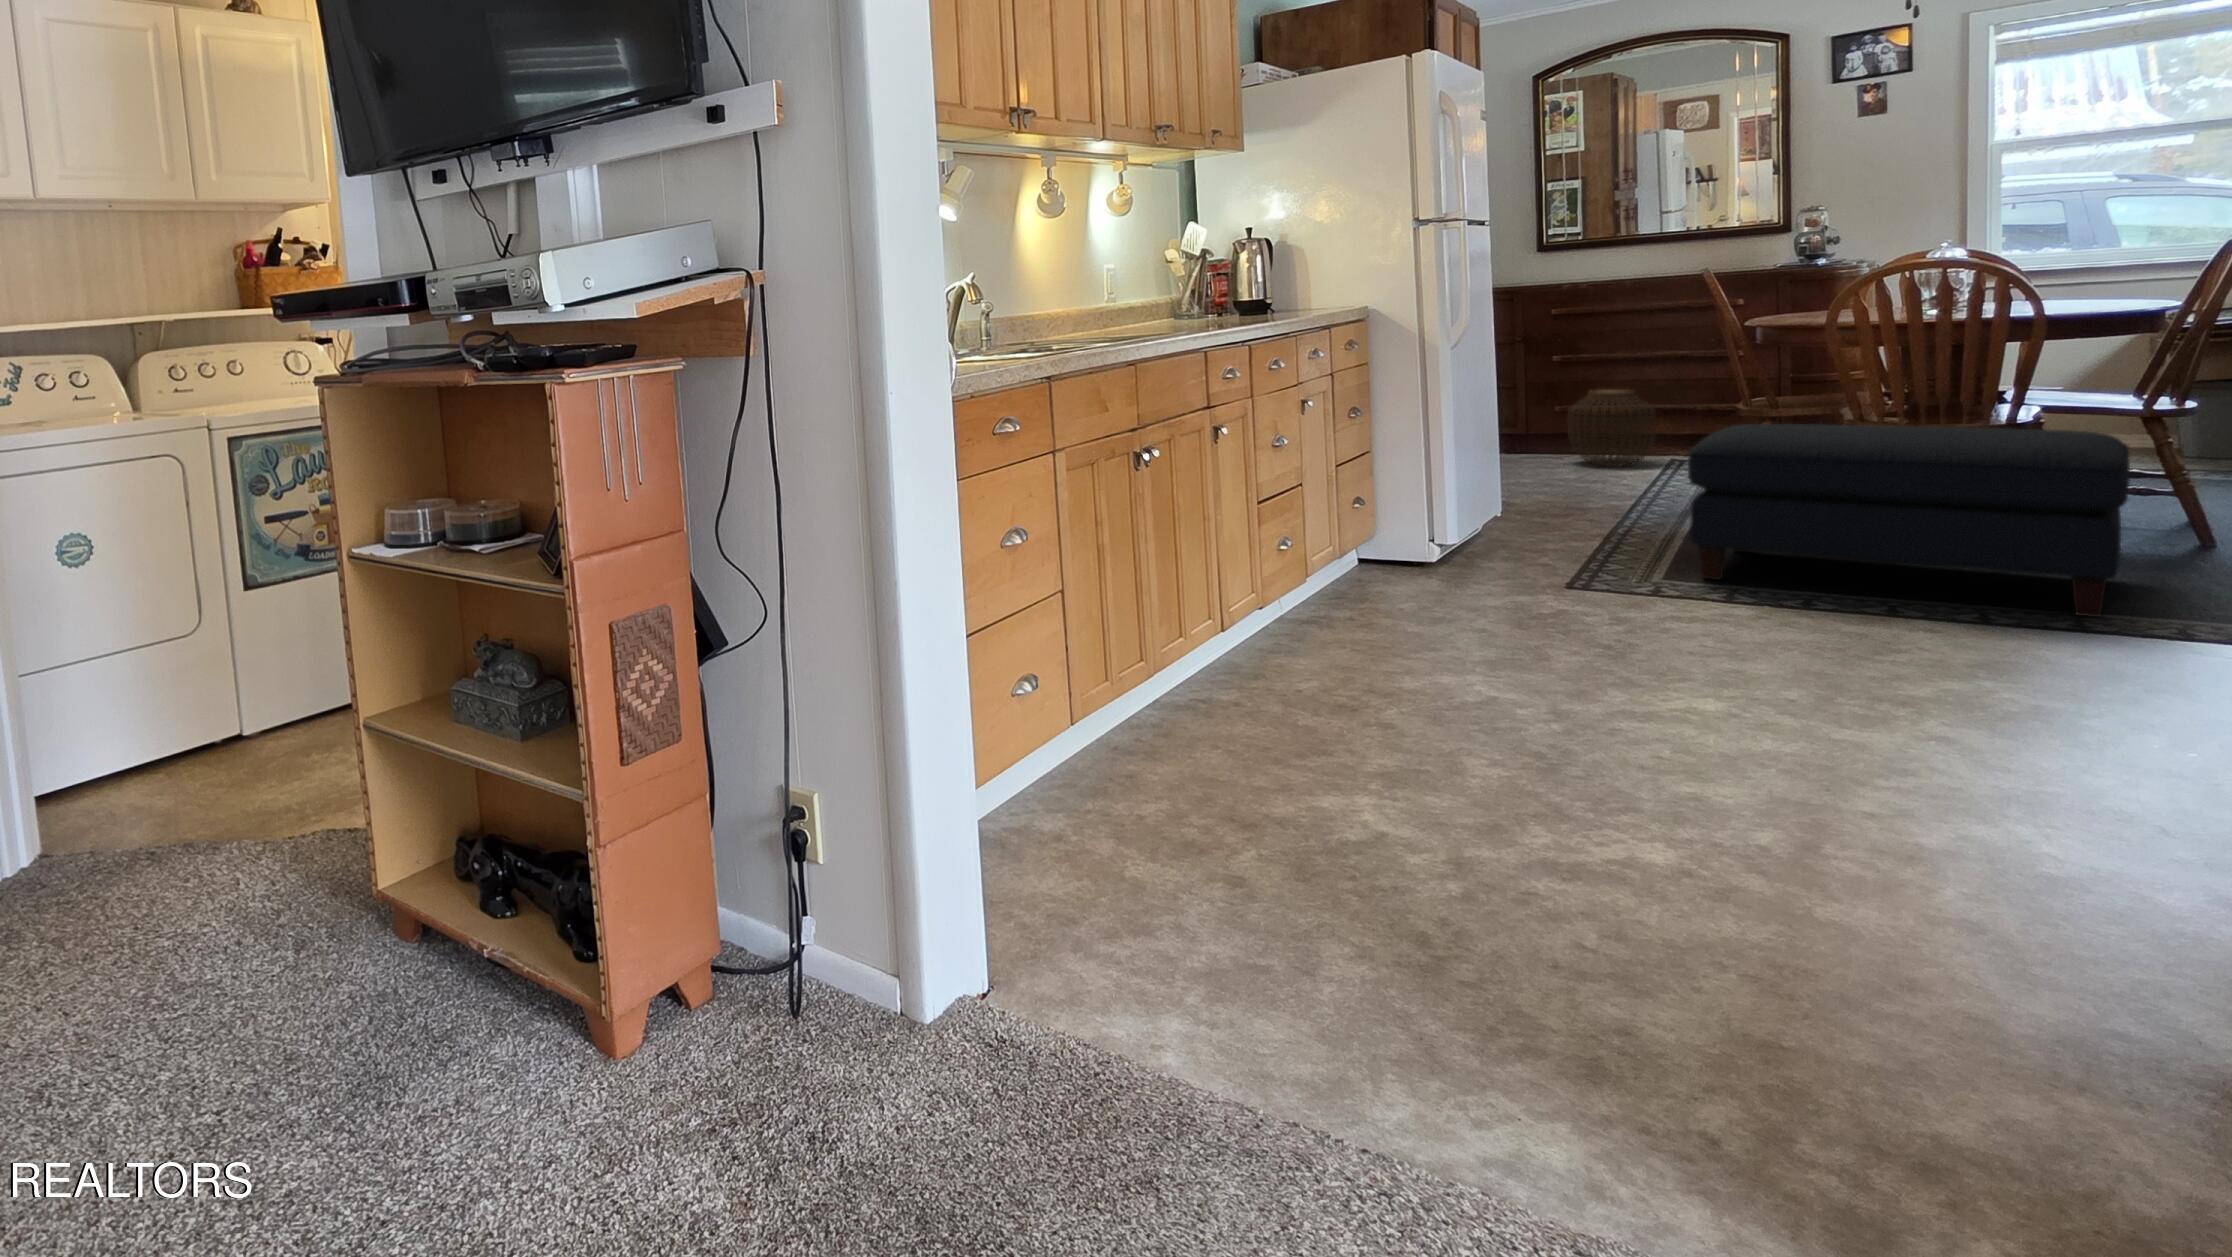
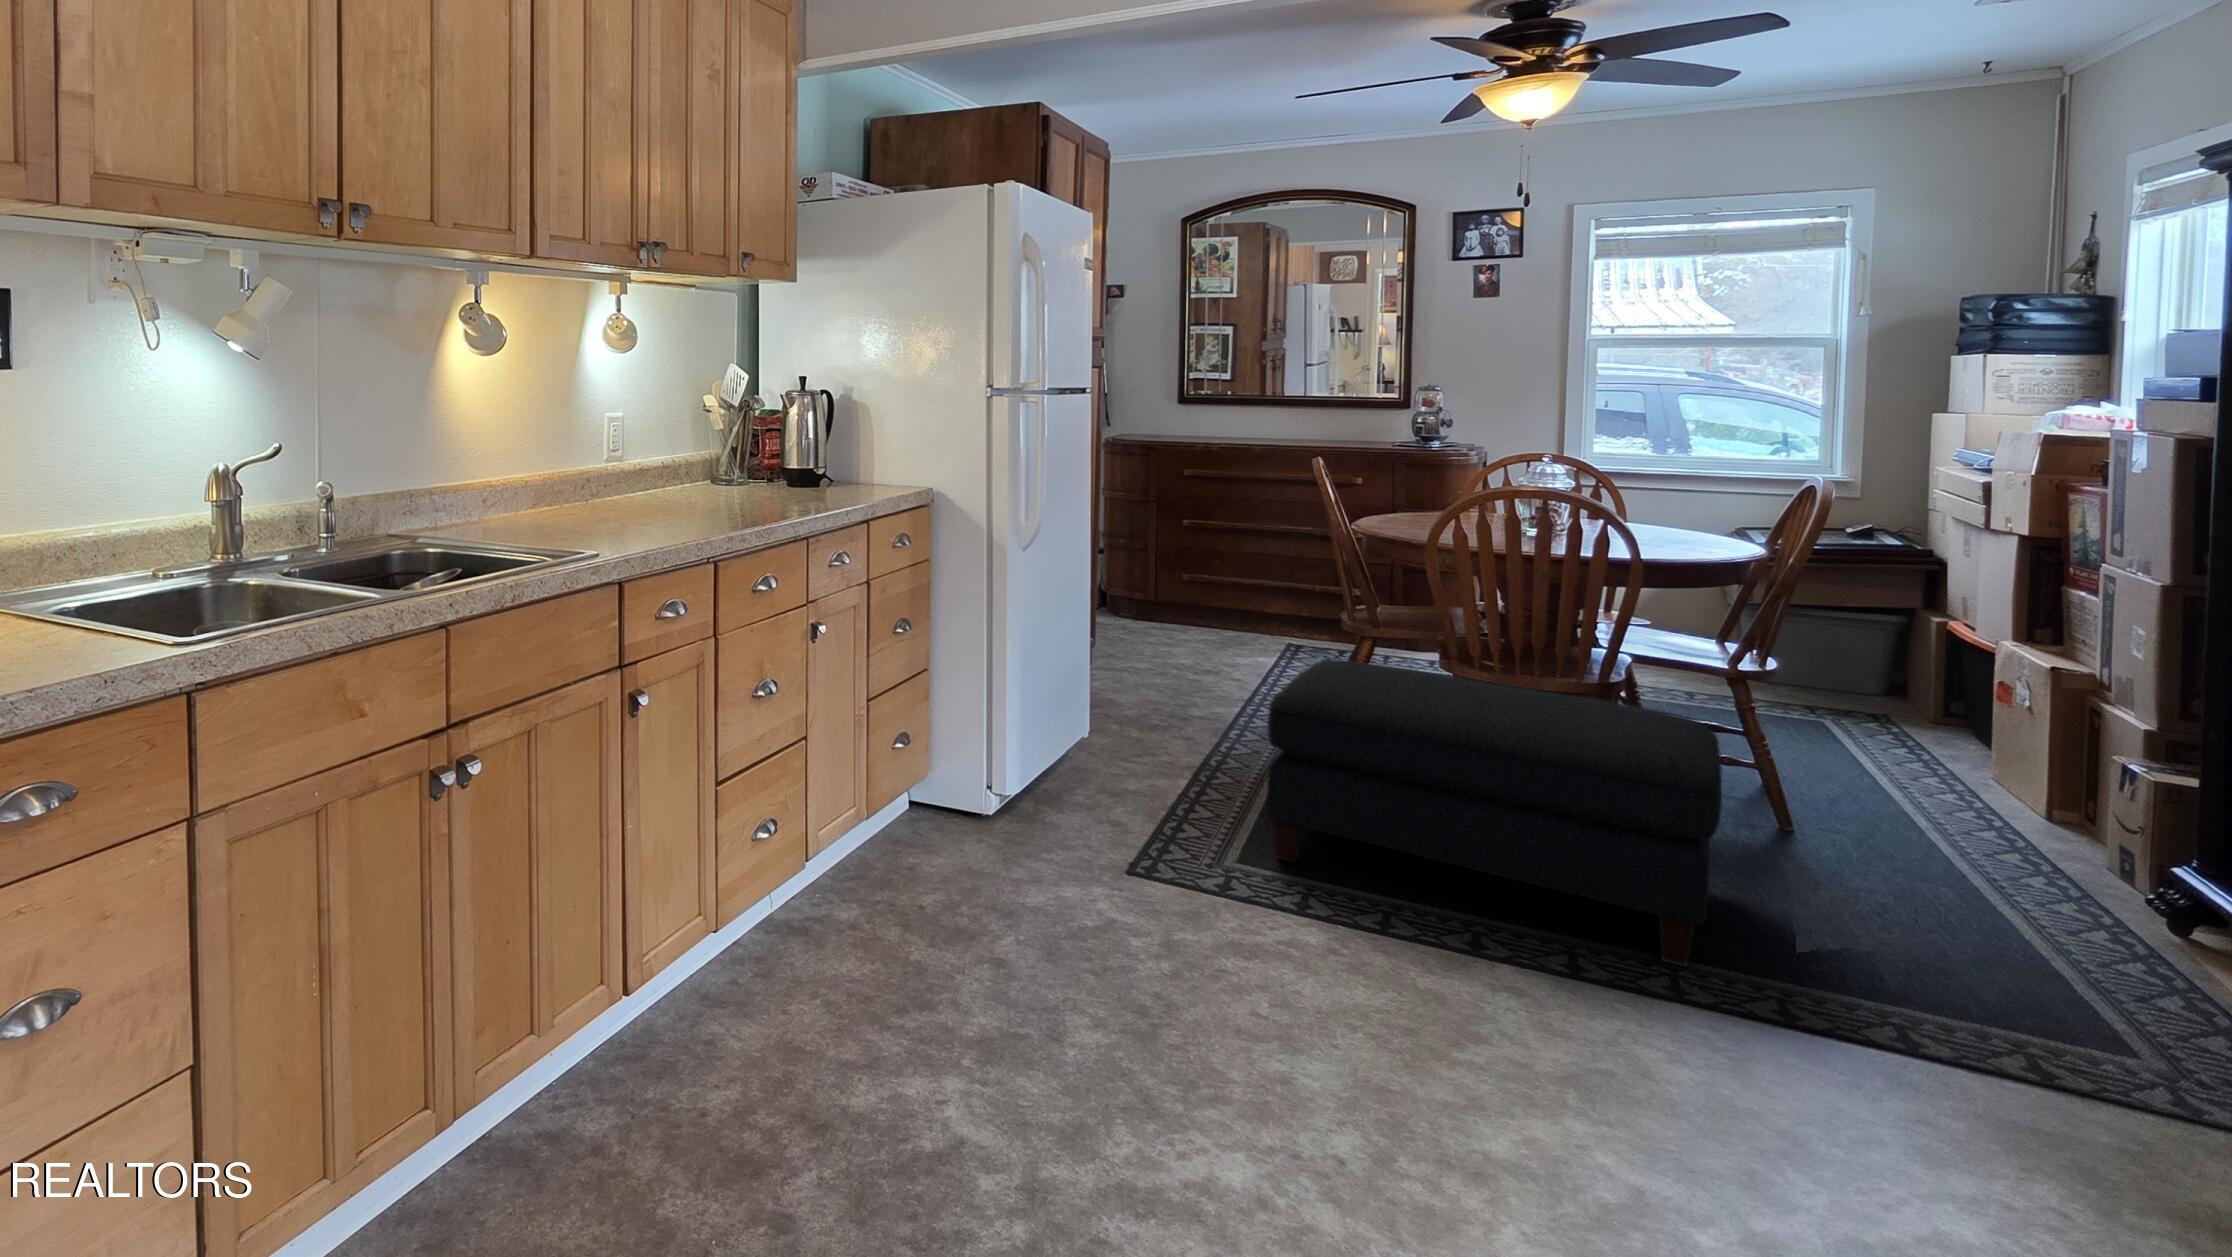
woven basket: present [1568,389,1656,467] -> none [1193,559,1276,645]

